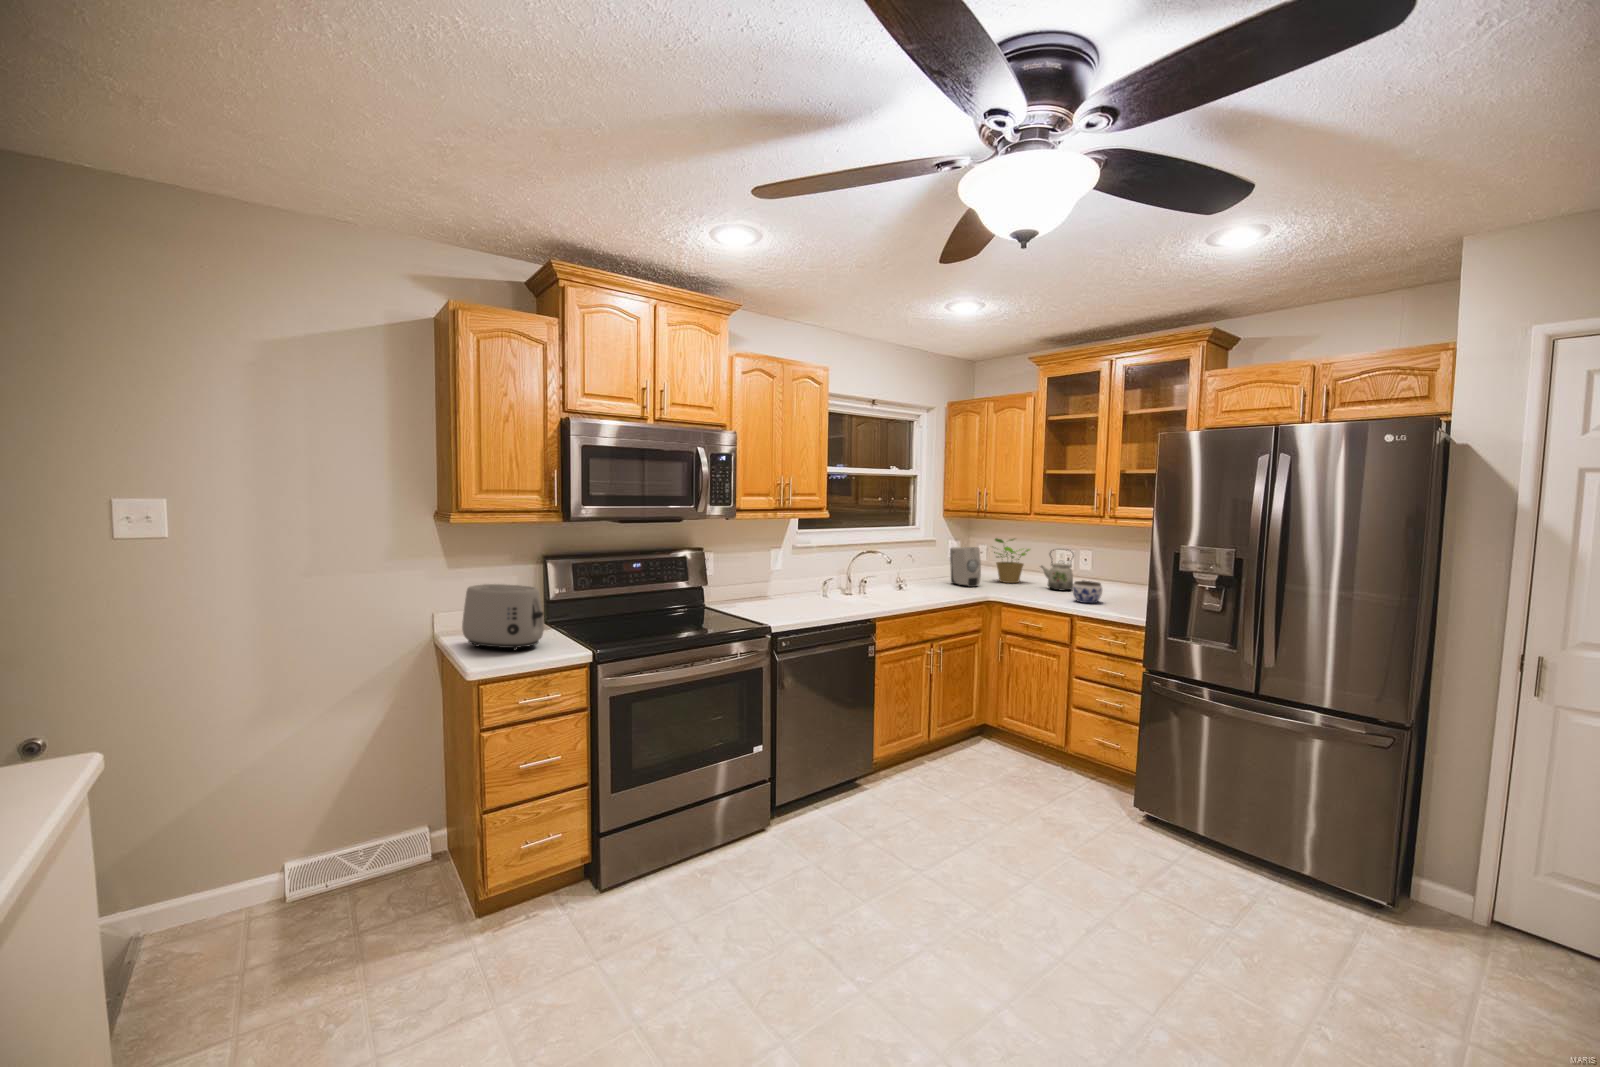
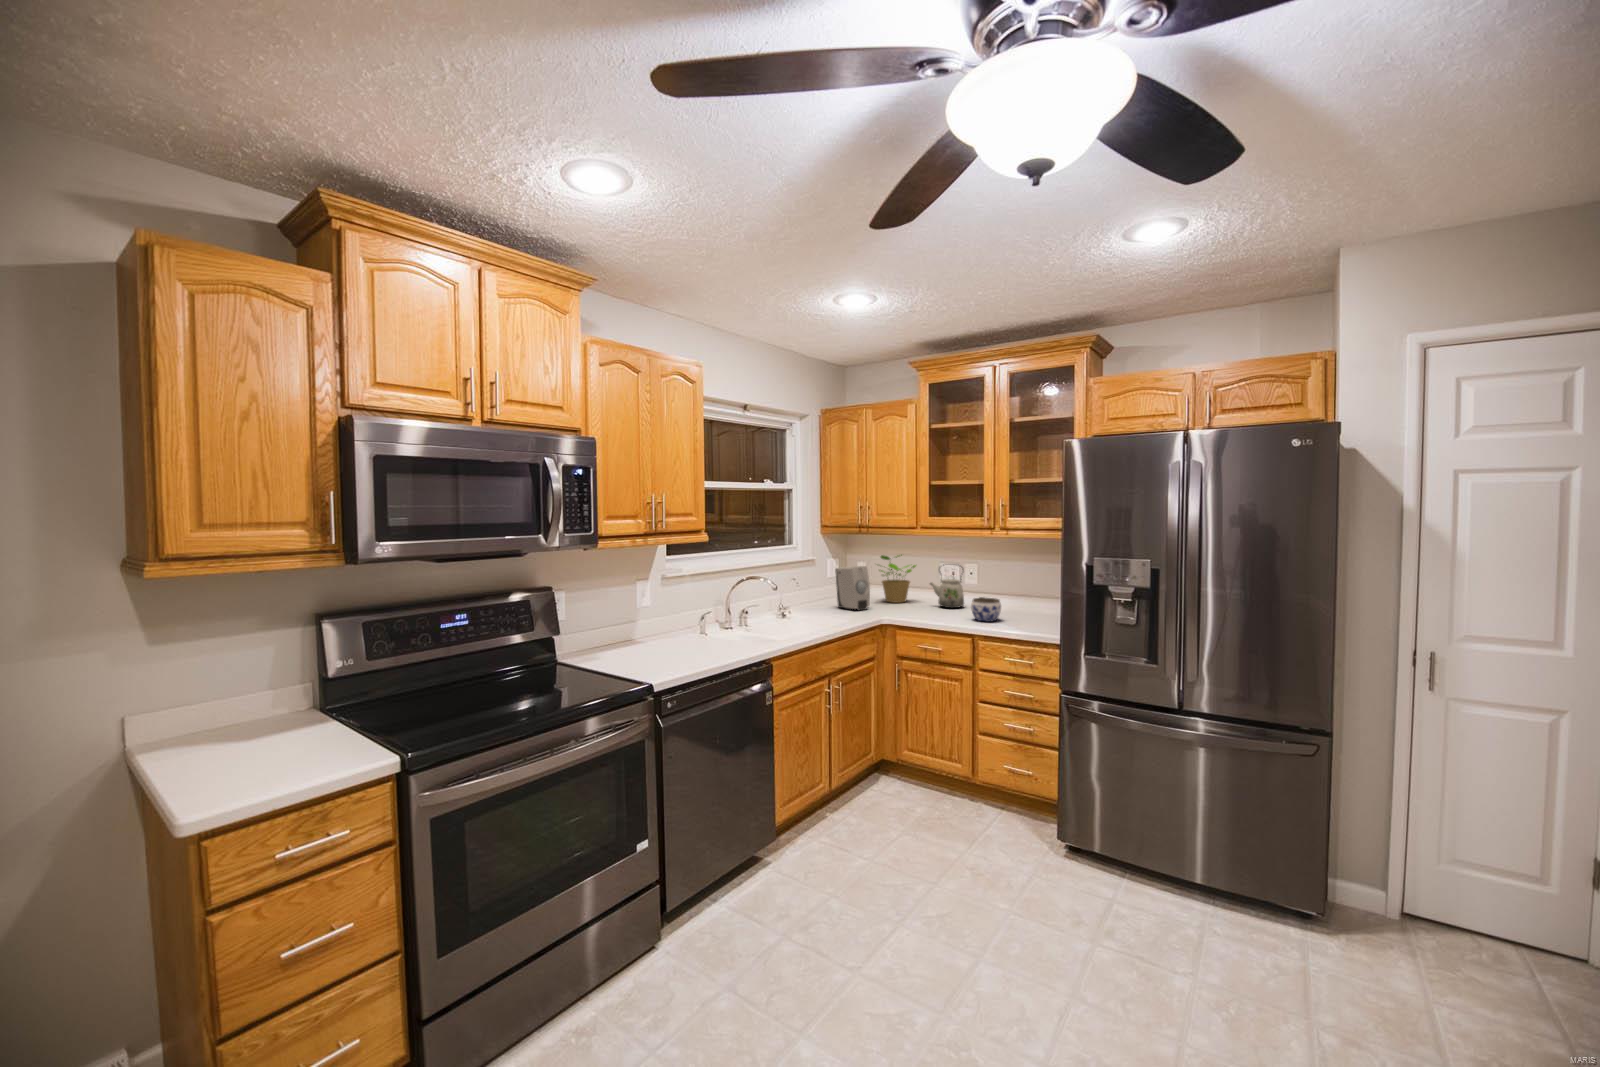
toaster: present [462,584,544,651] -> none [171,666,319,769]

